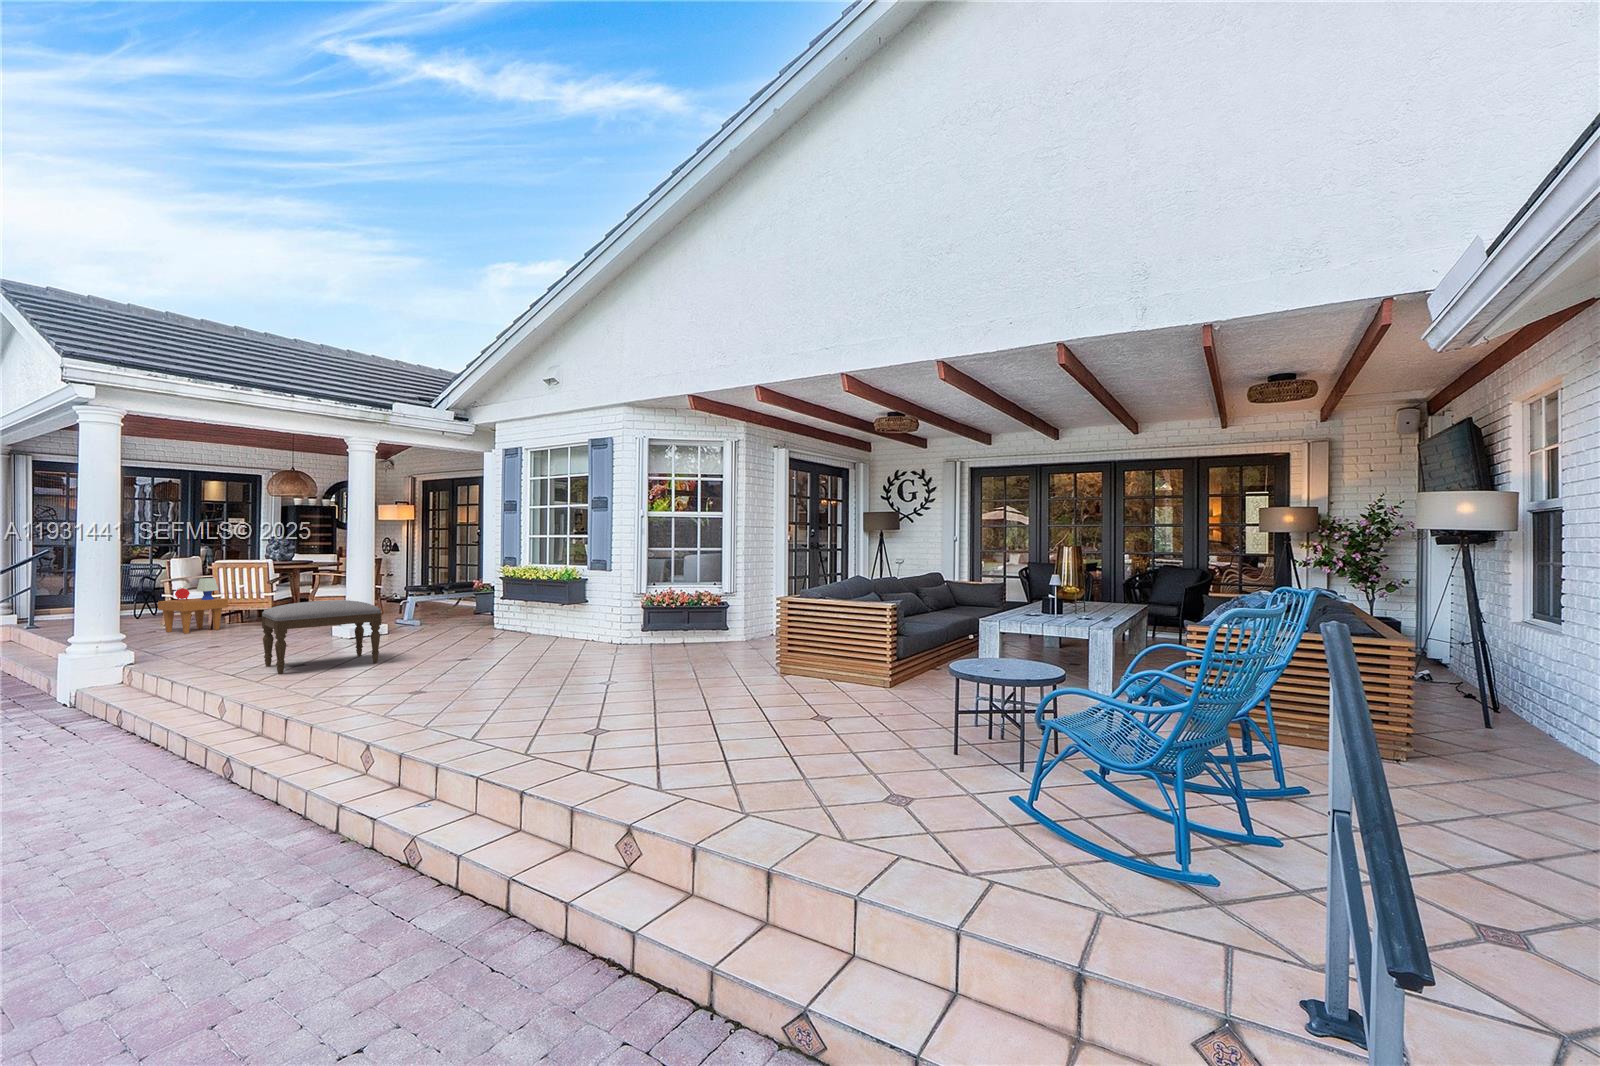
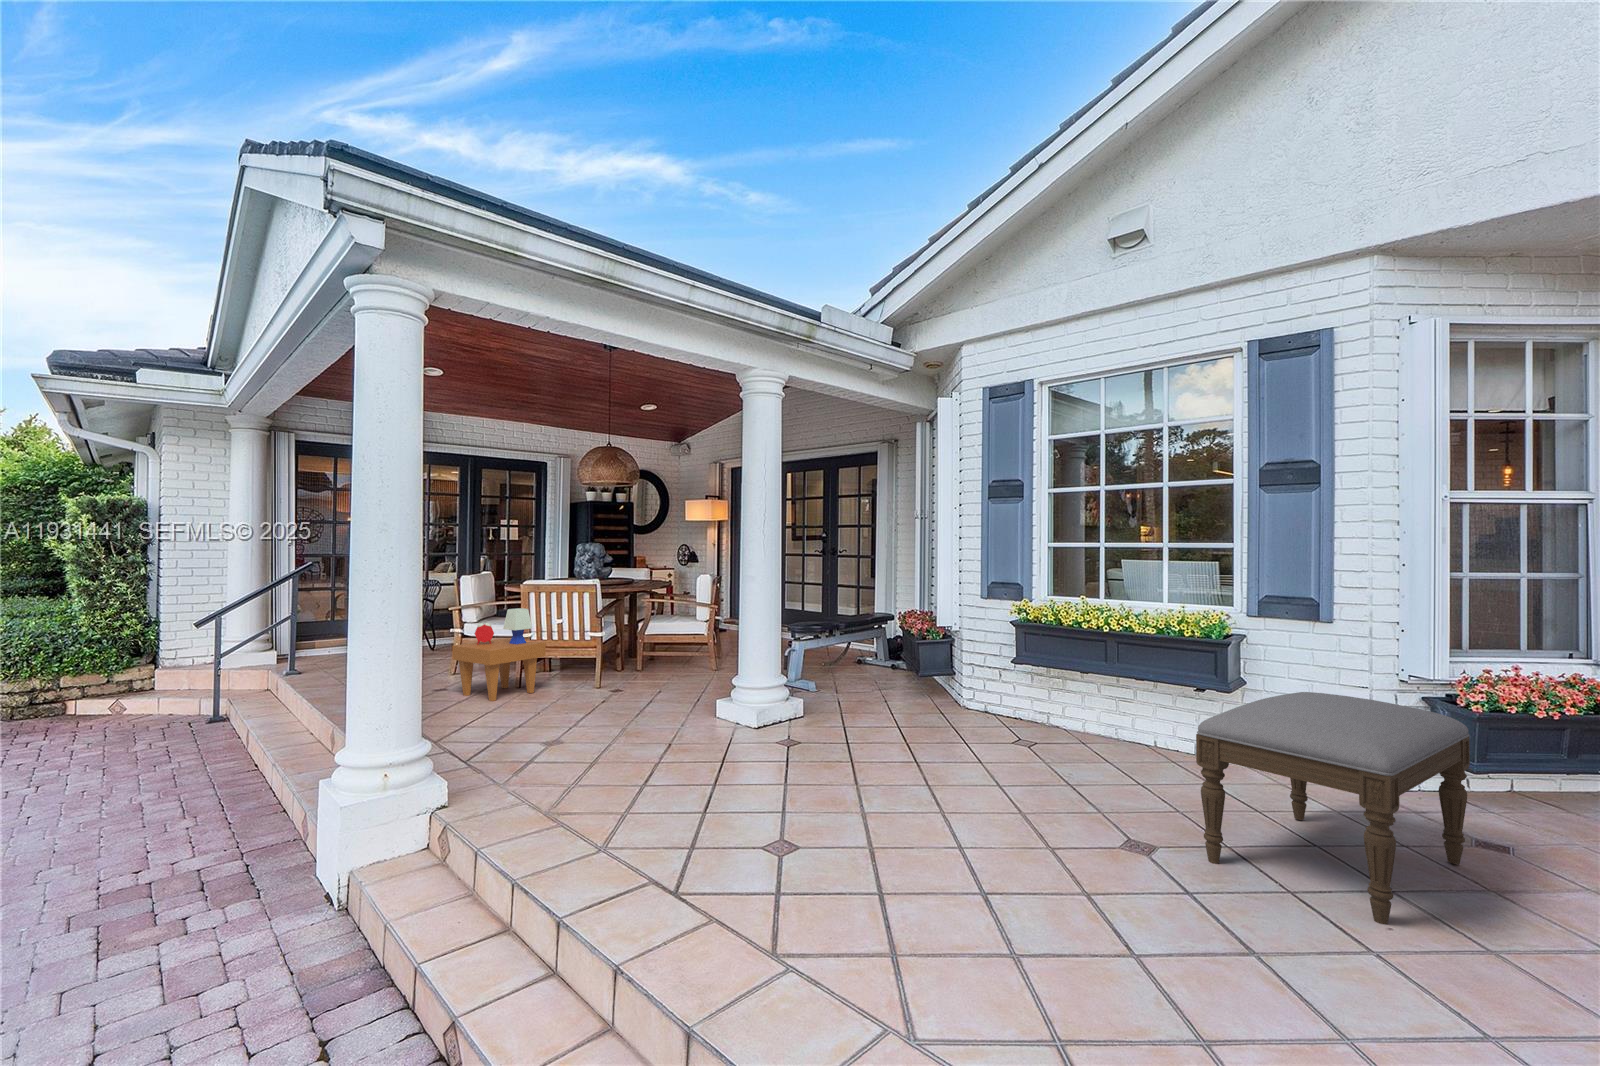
ottoman: present [262,600,382,674] -> present [1196,692,1470,925]

